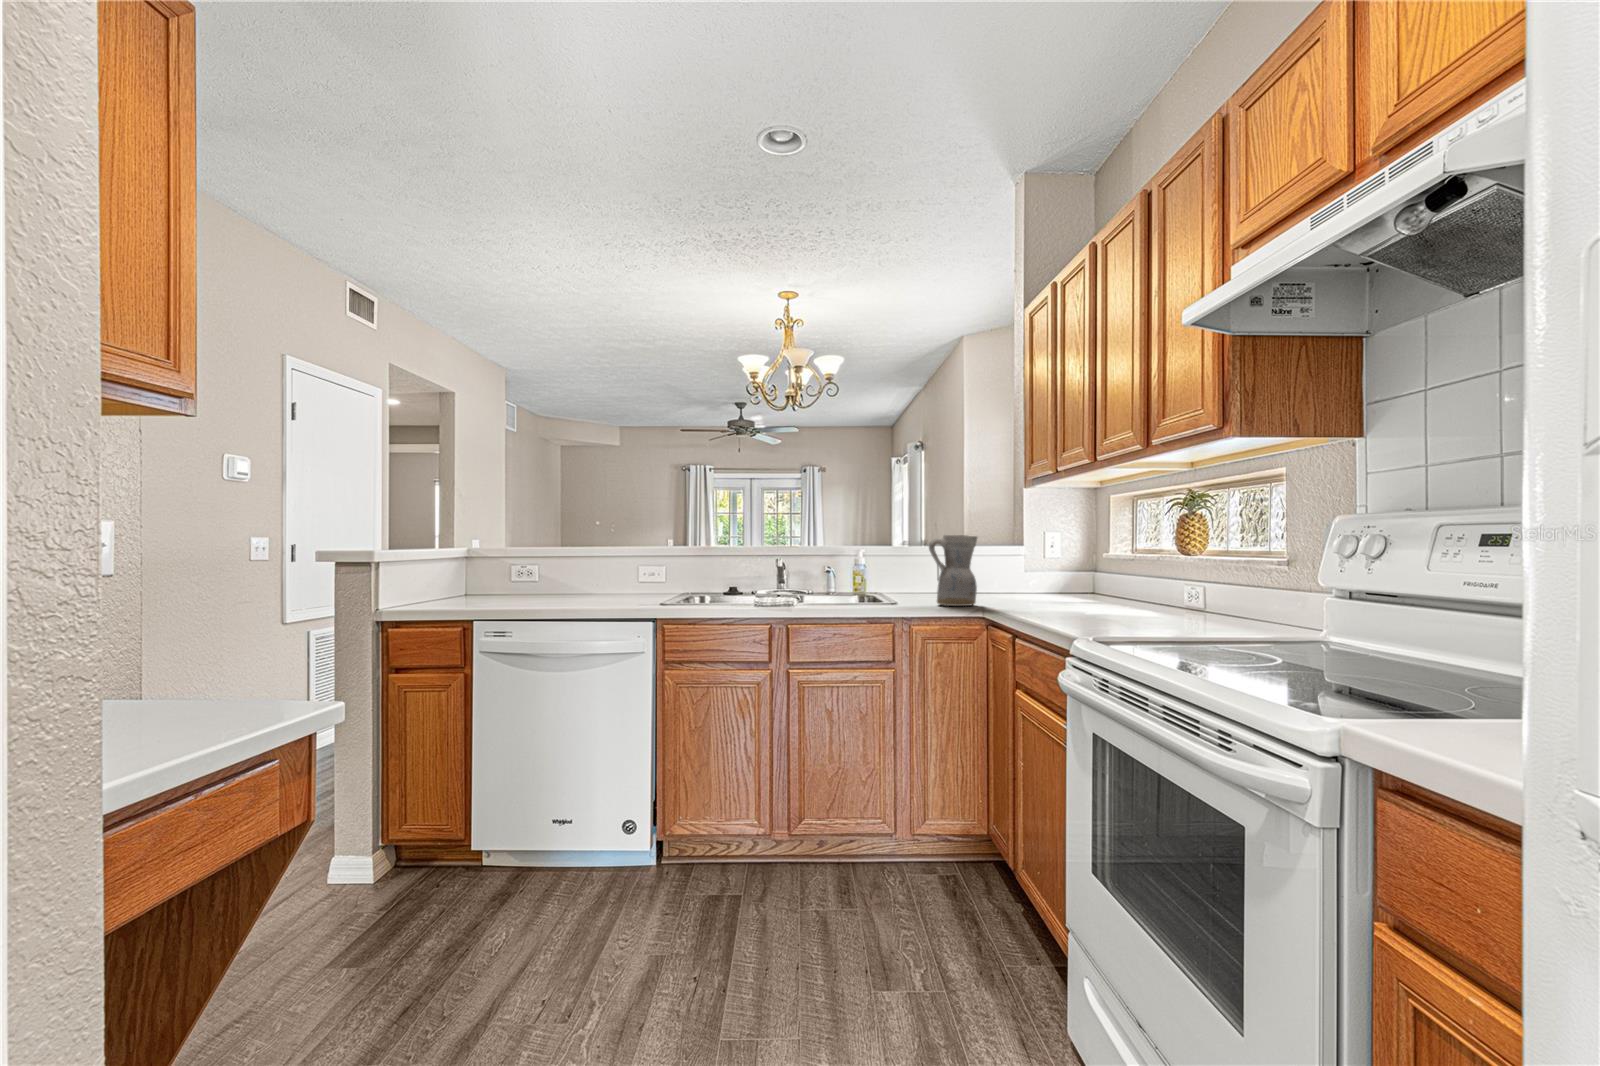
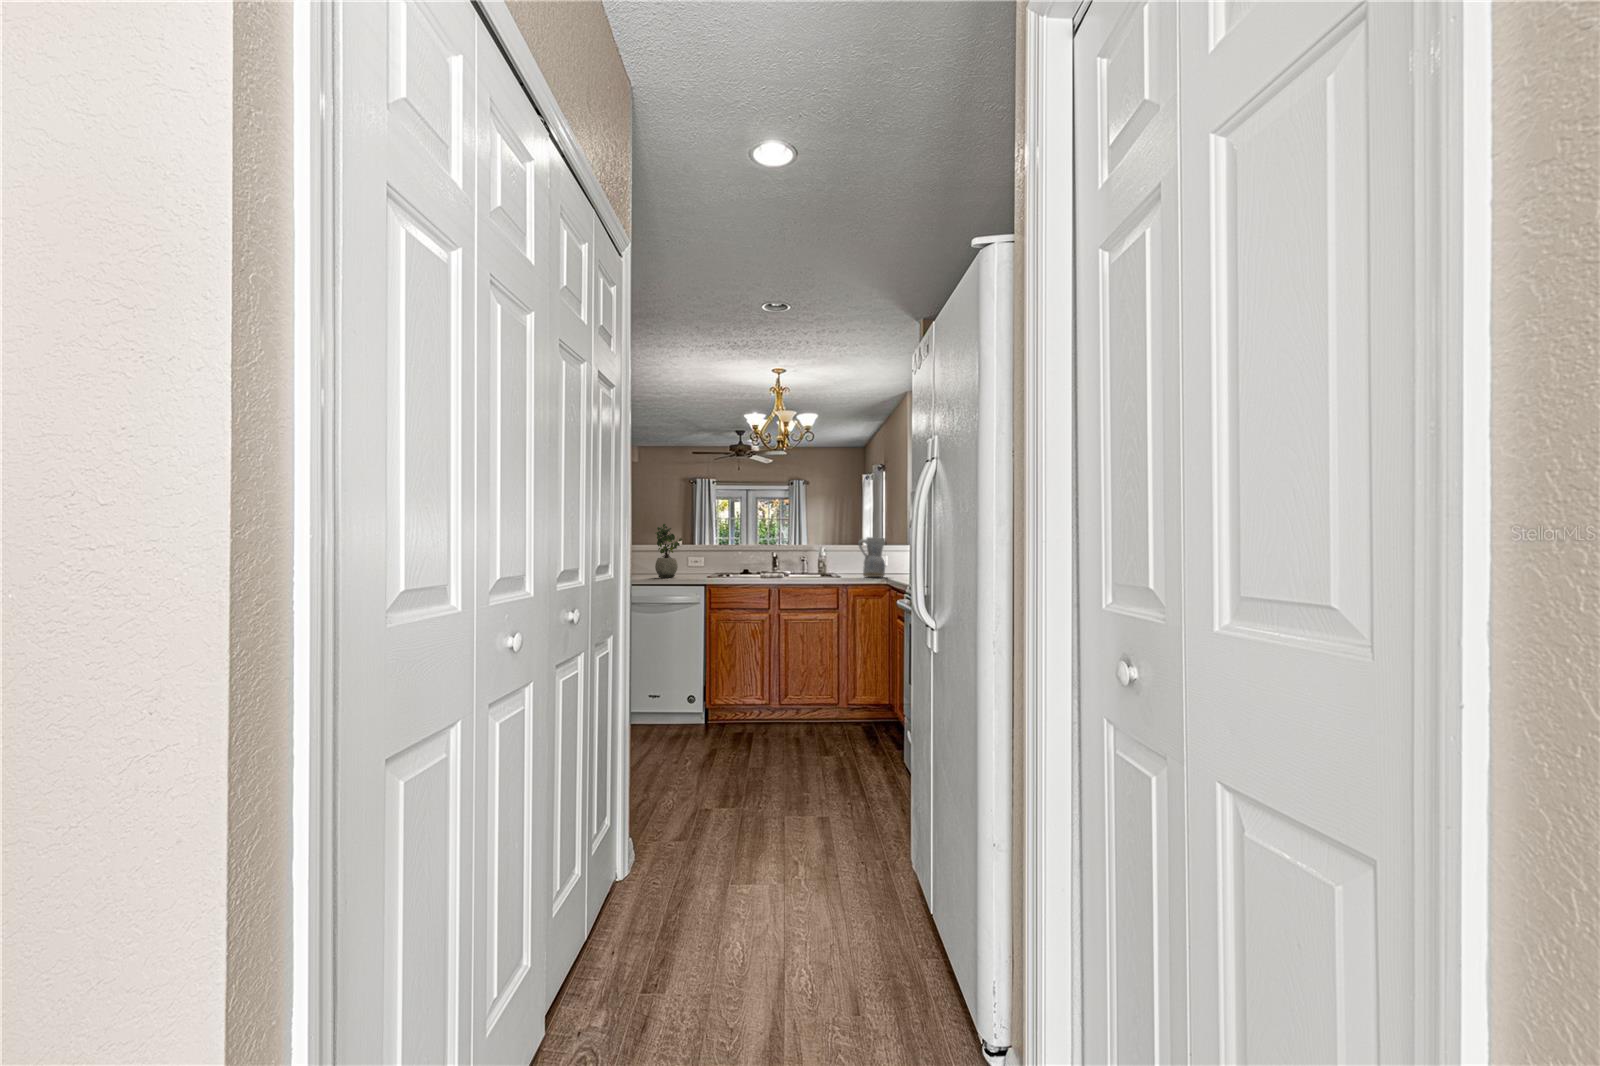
potted plant: none [576,512,621,605] -> present [655,524,682,578]

